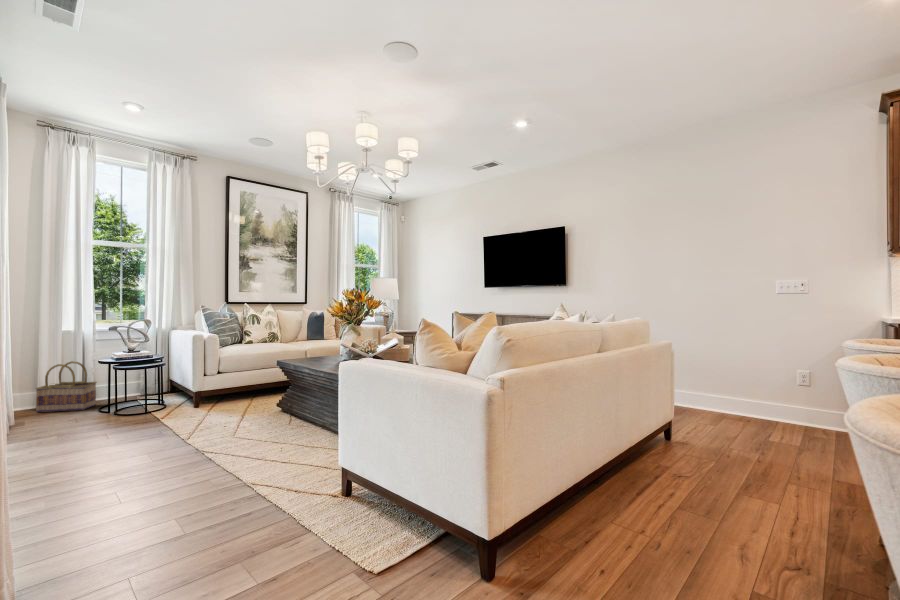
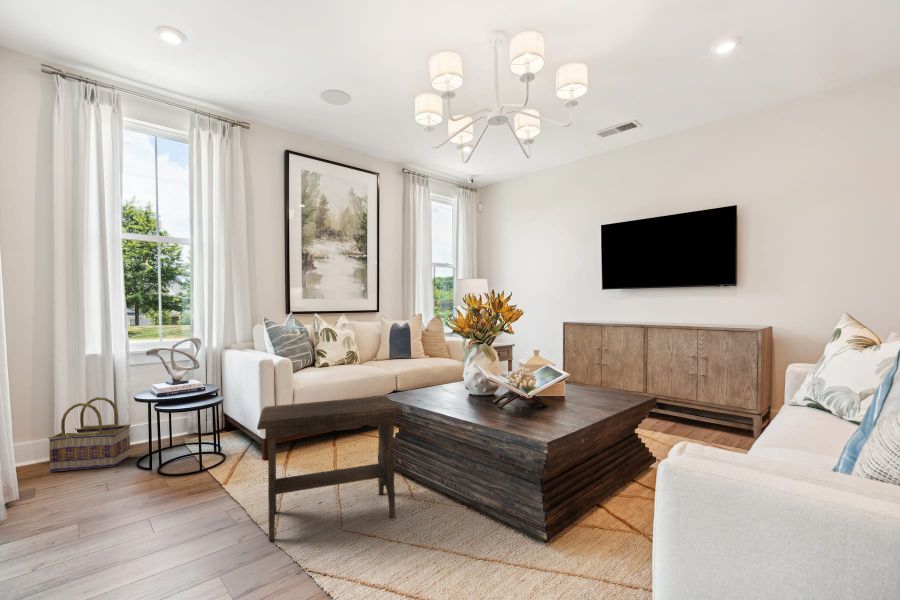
footstool: none [174,359,273,442] -> present [257,396,403,541]

